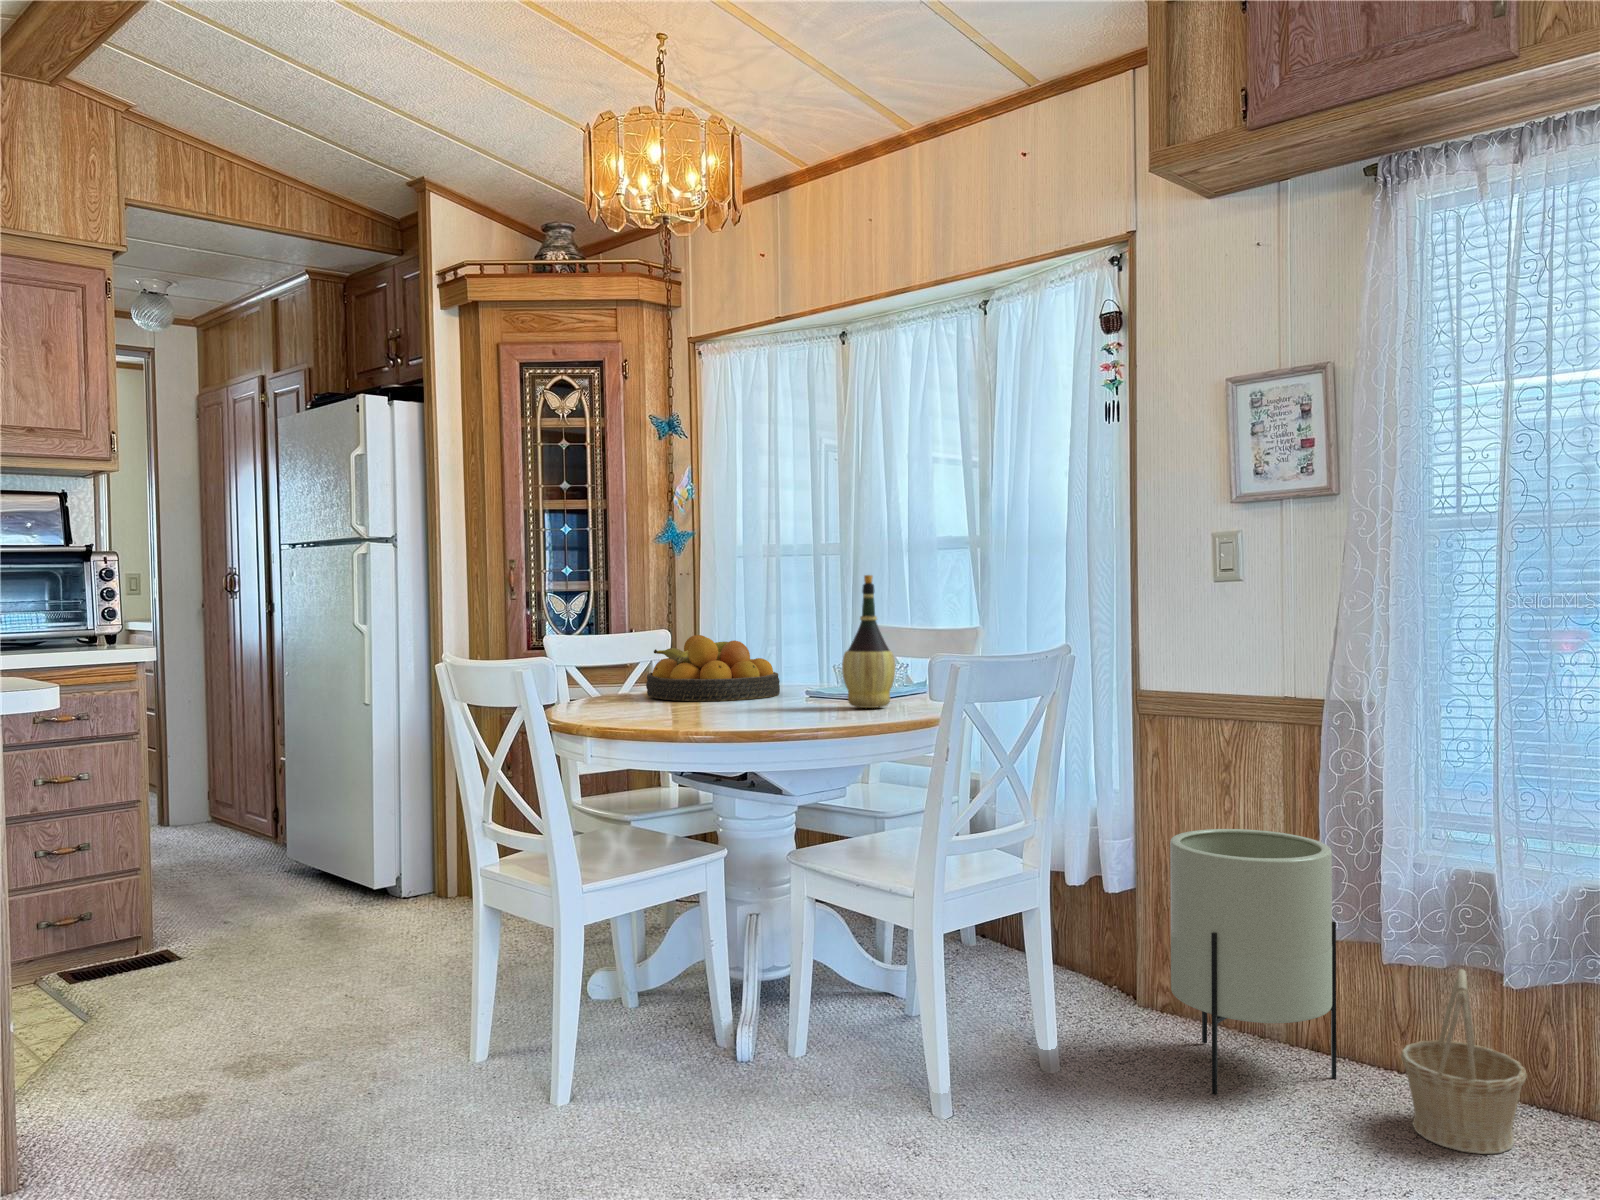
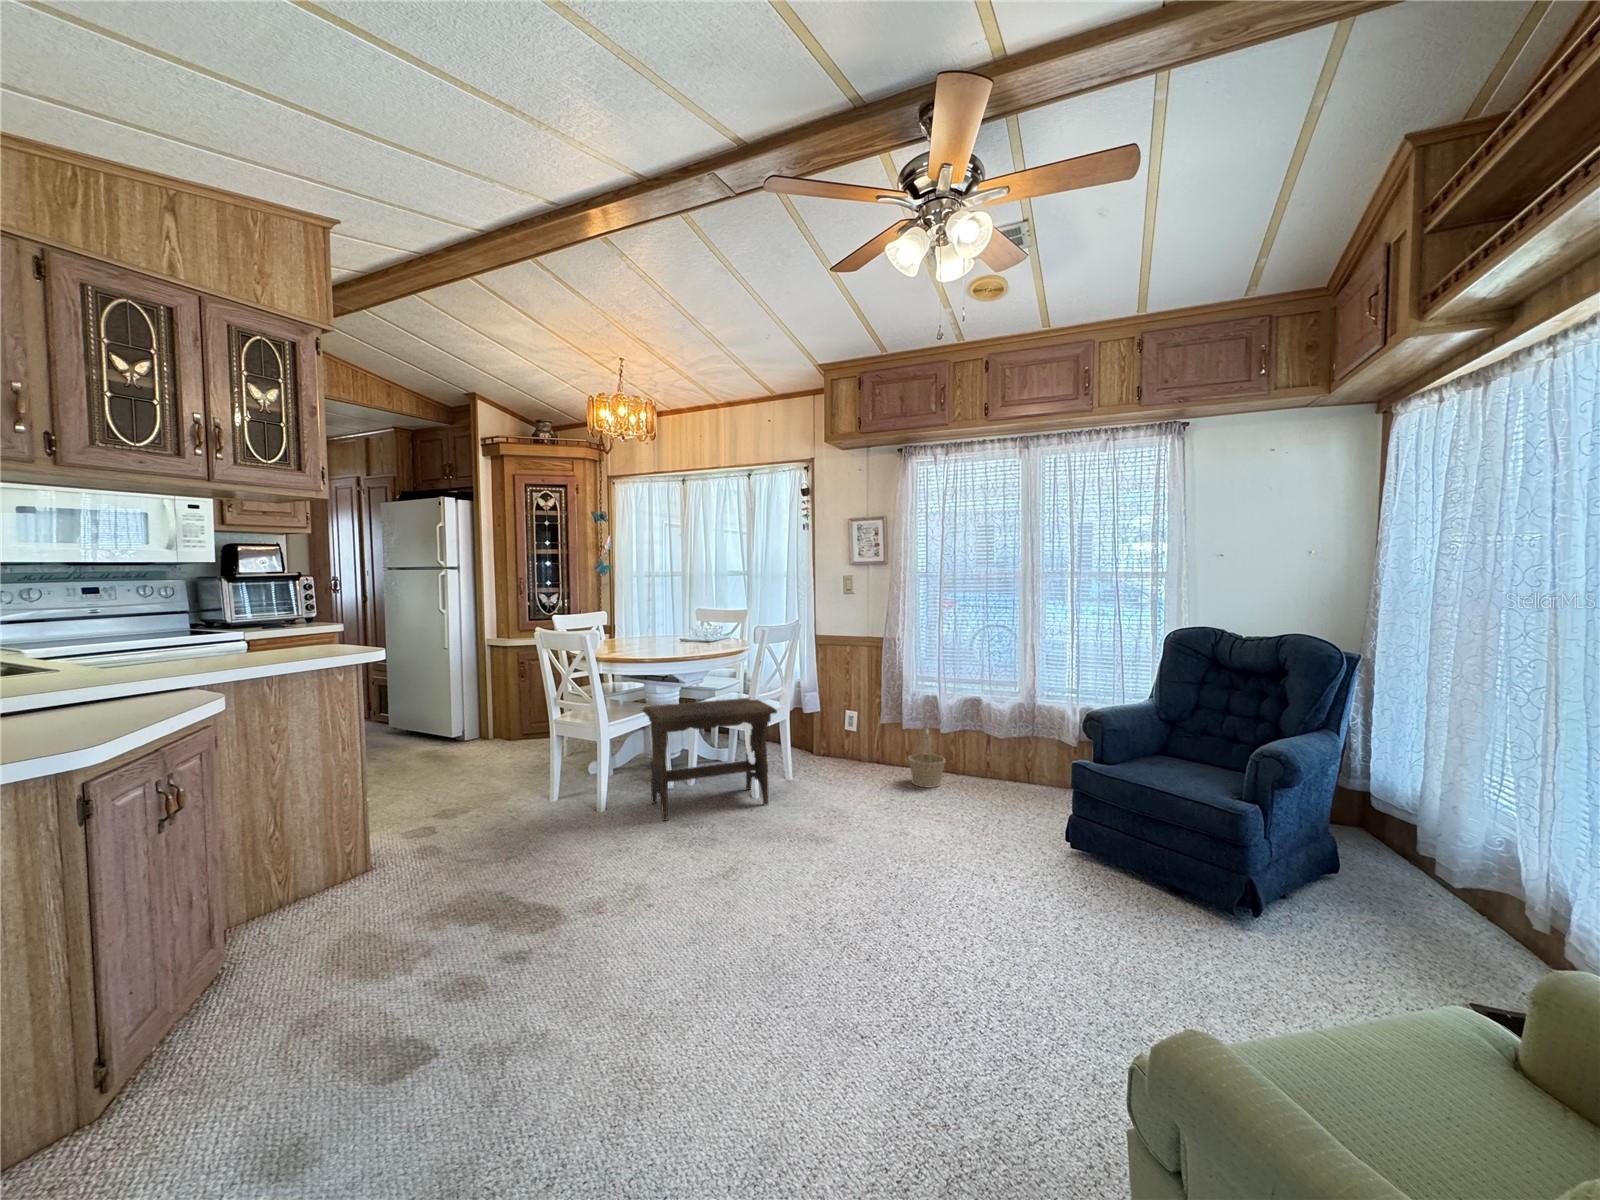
wine bottle: present [842,575,896,708] -> none [706,592,728,645]
fruit bowl: present [646,635,780,701] -> none [611,616,670,644]
planter: present [1170,829,1336,1095] -> none [831,686,887,781]
footstool: none [655,847,994,1166] -> present [643,698,777,821]

